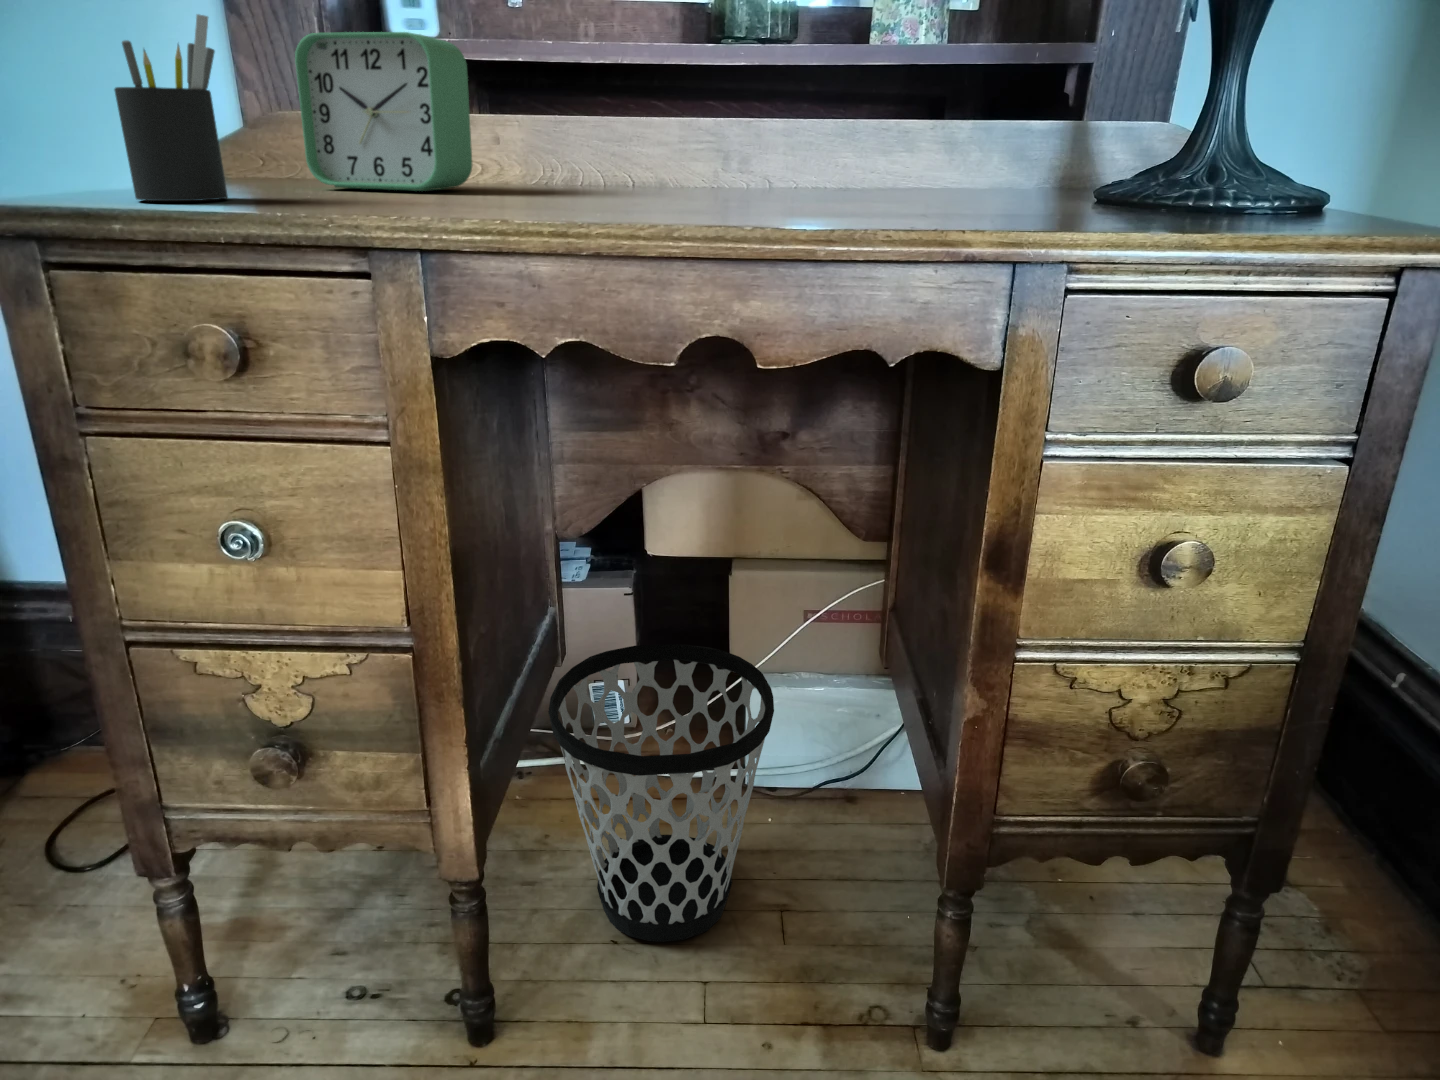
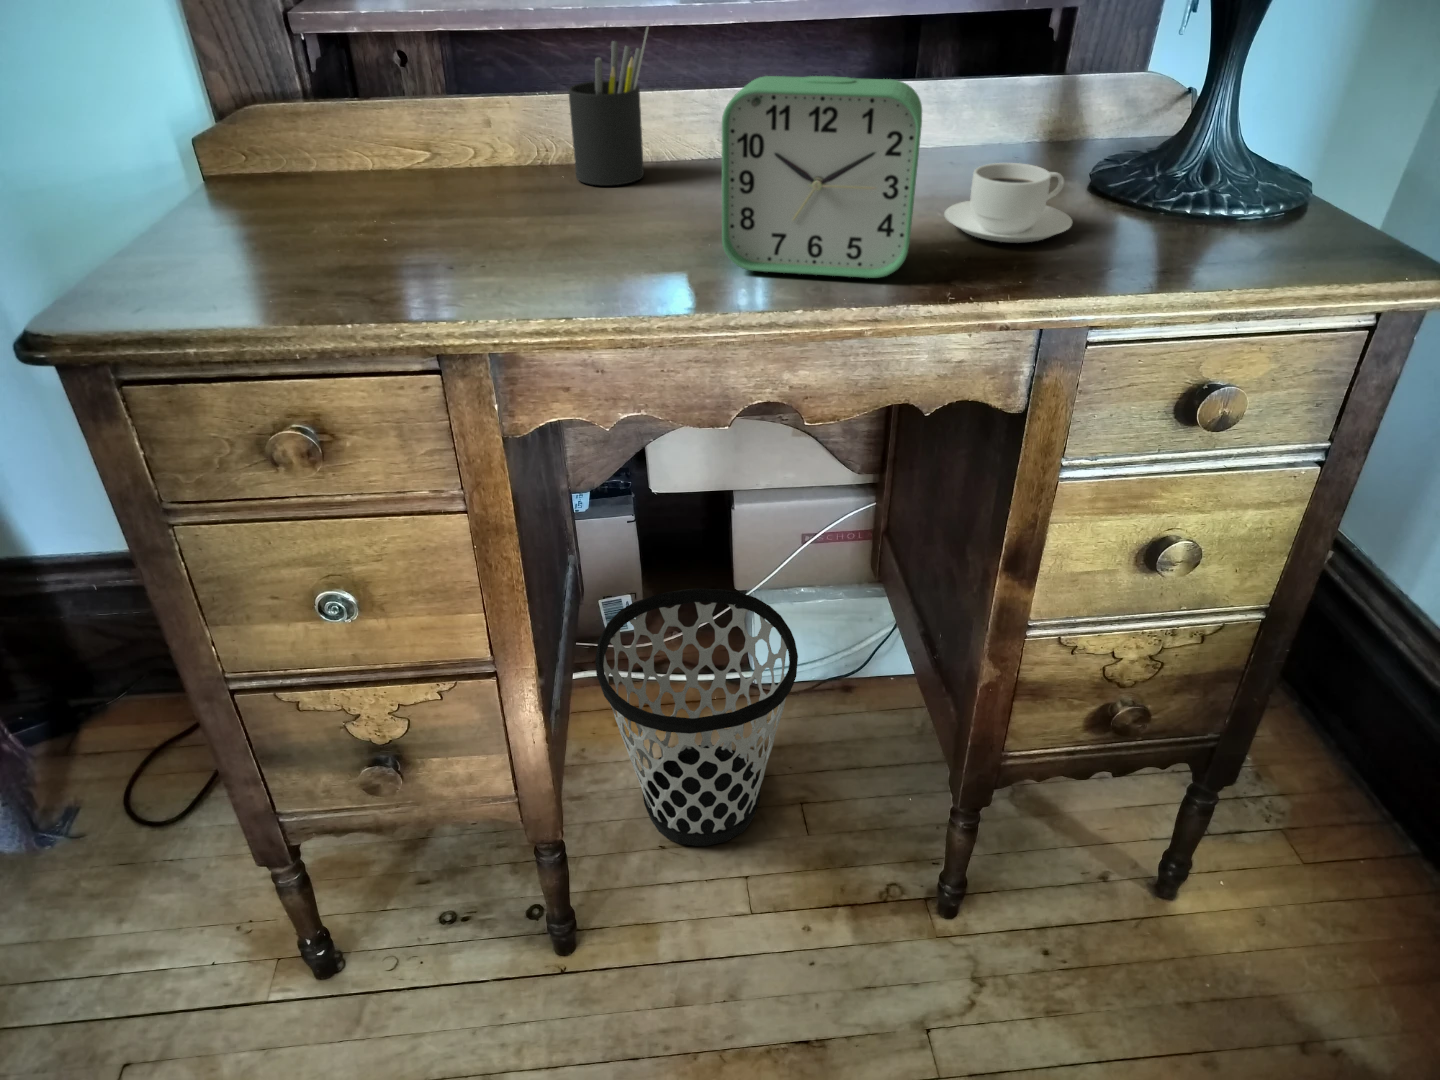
pen holder: present [114,14,228,201] -> present [568,27,649,185]
alarm clock: present [295,32,472,191] -> present [722,76,922,278]
coffee cup: none [926,149,1060,213] -> present [944,163,1072,242]

